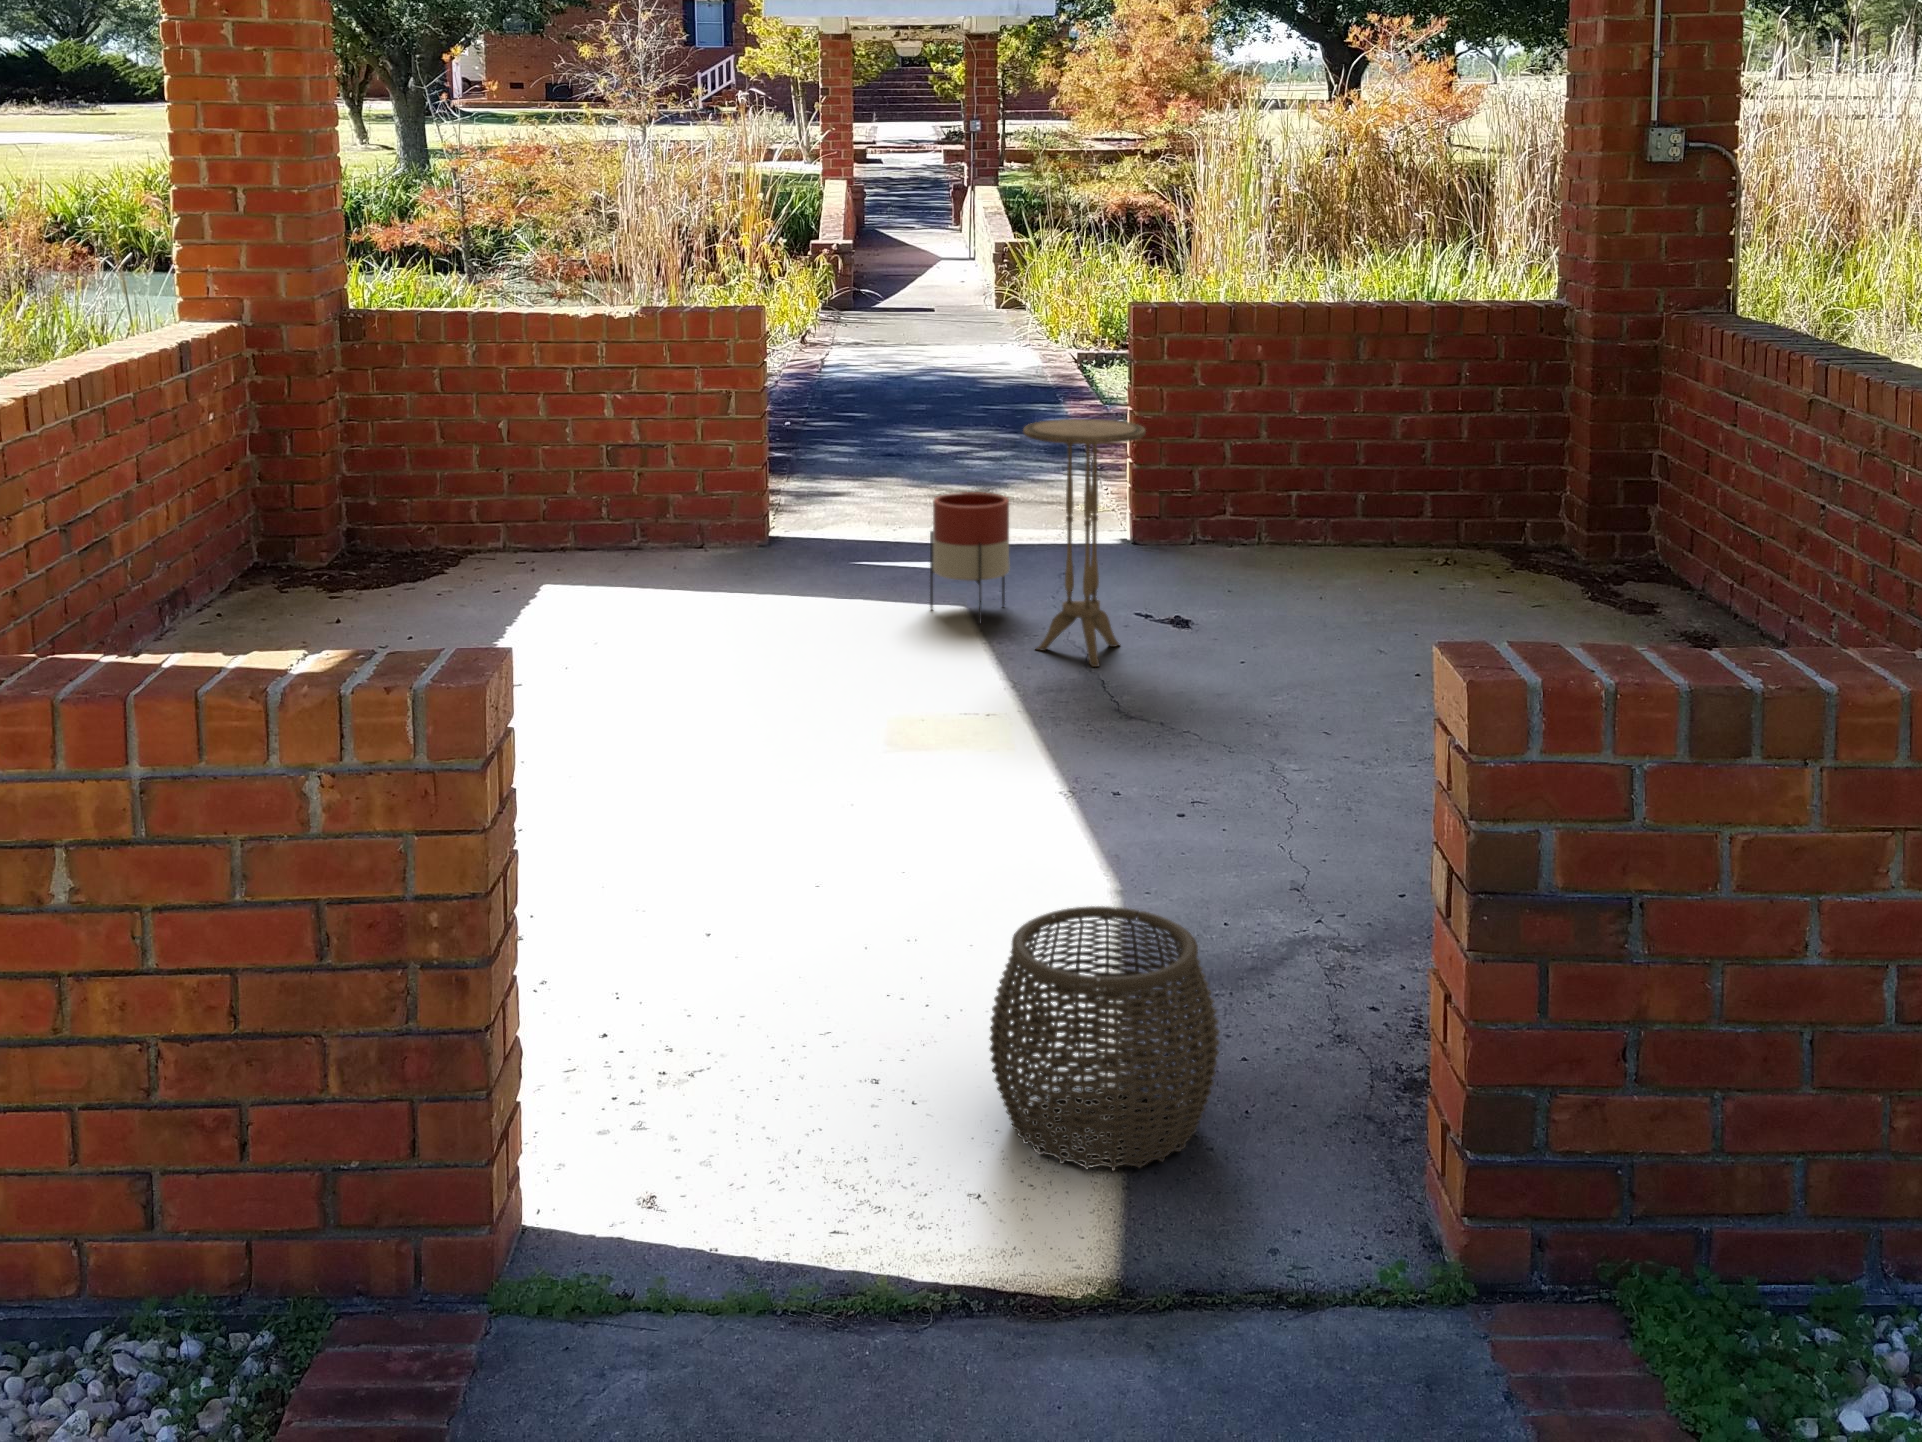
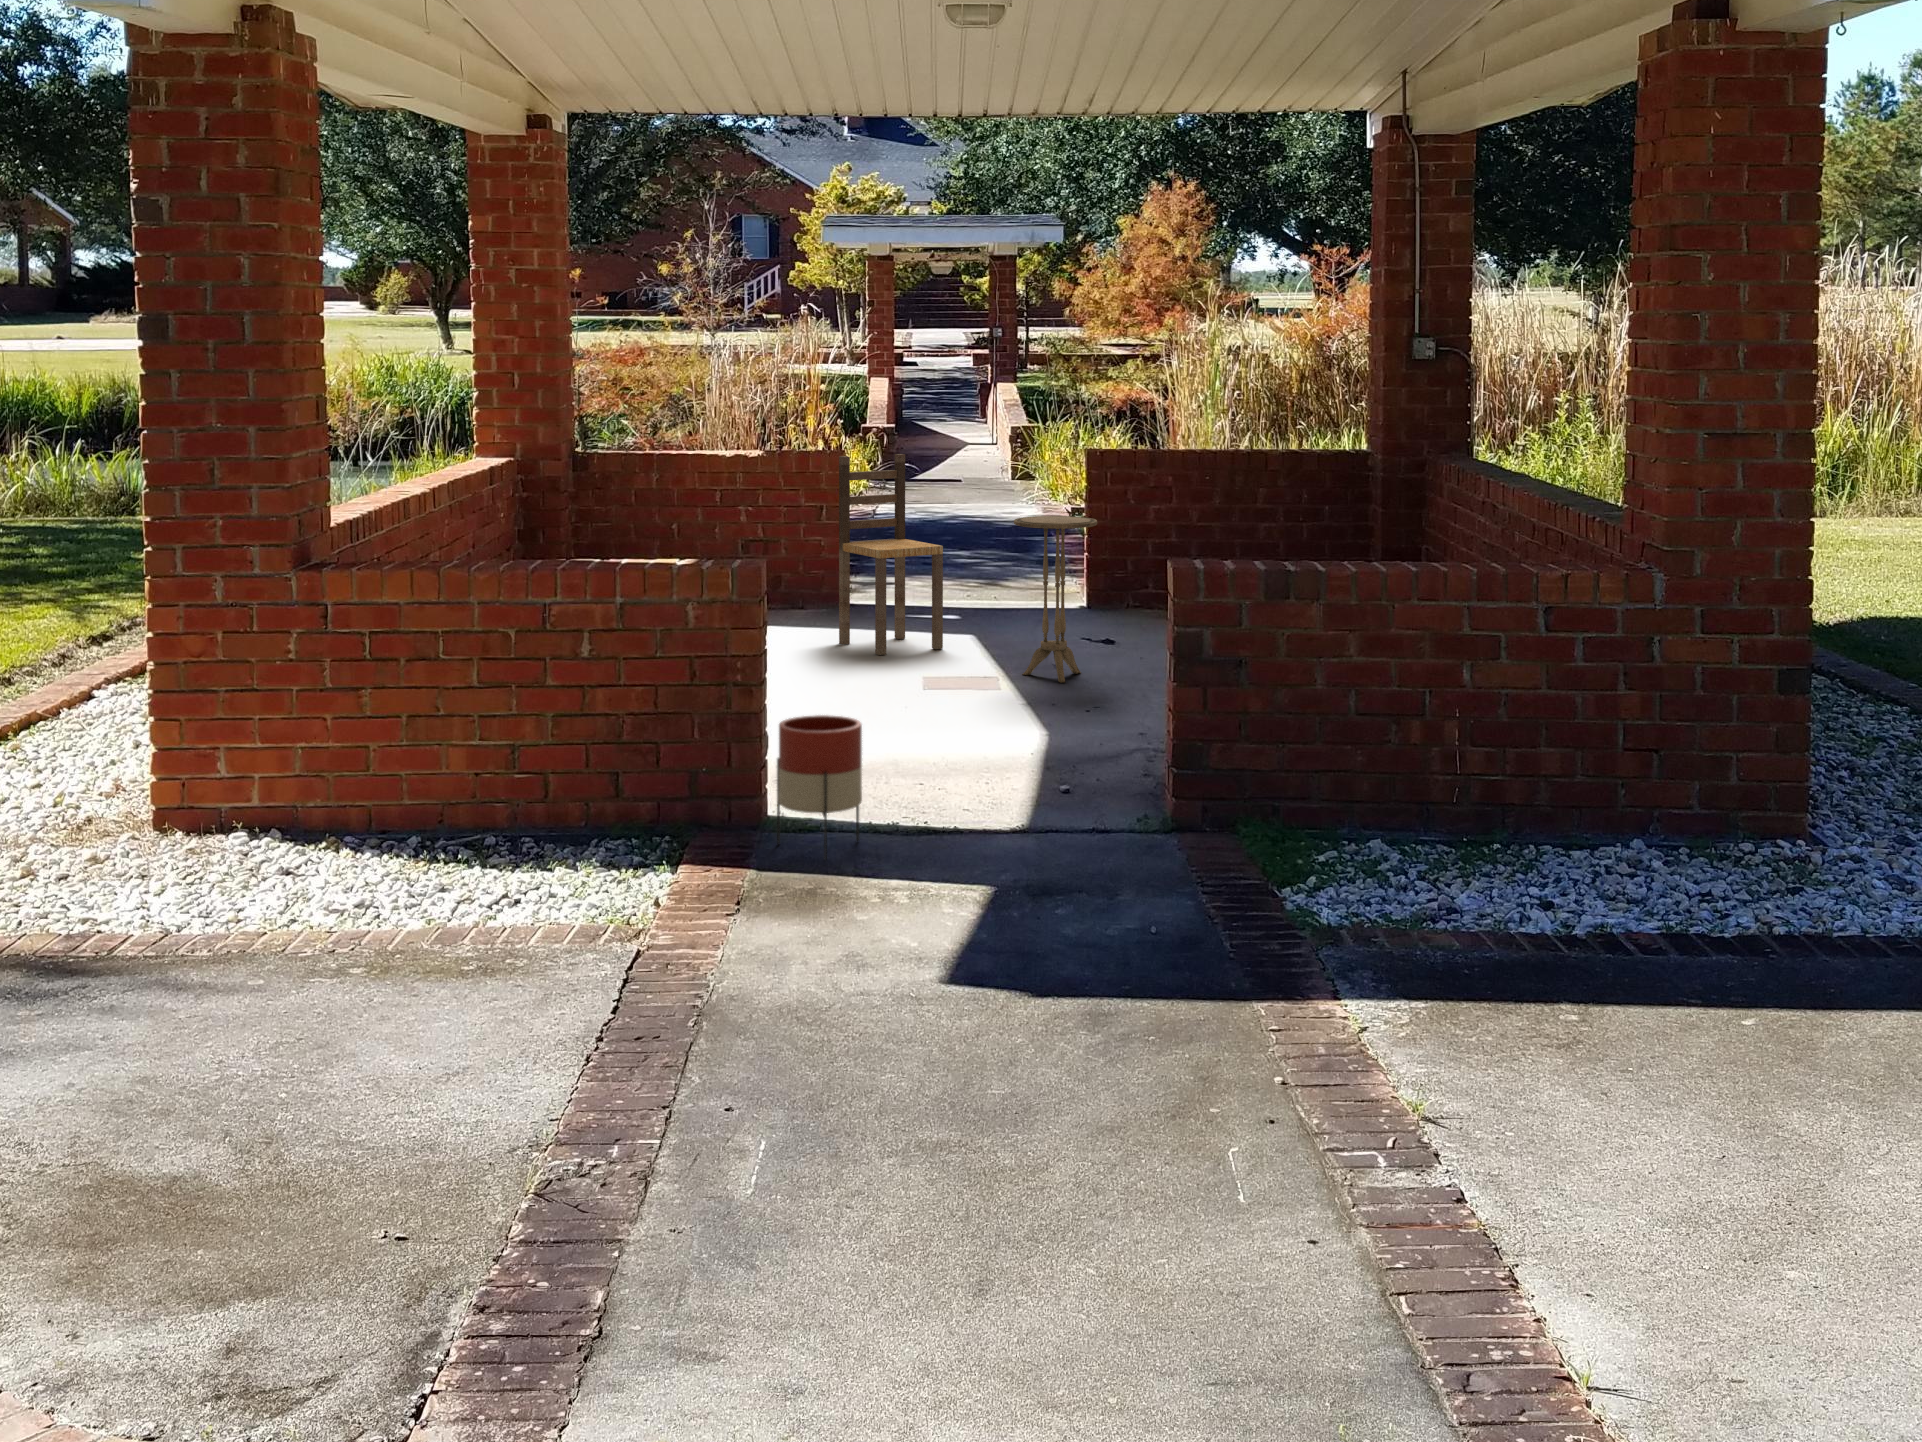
chair: none [771,319,919,610] -> present [839,454,943,655]
planter: present [930,492,1010,622] -> present [777,715,862,860]
woven basket: present [990,906,1220,1171] -> none [976,733,1102,861]

